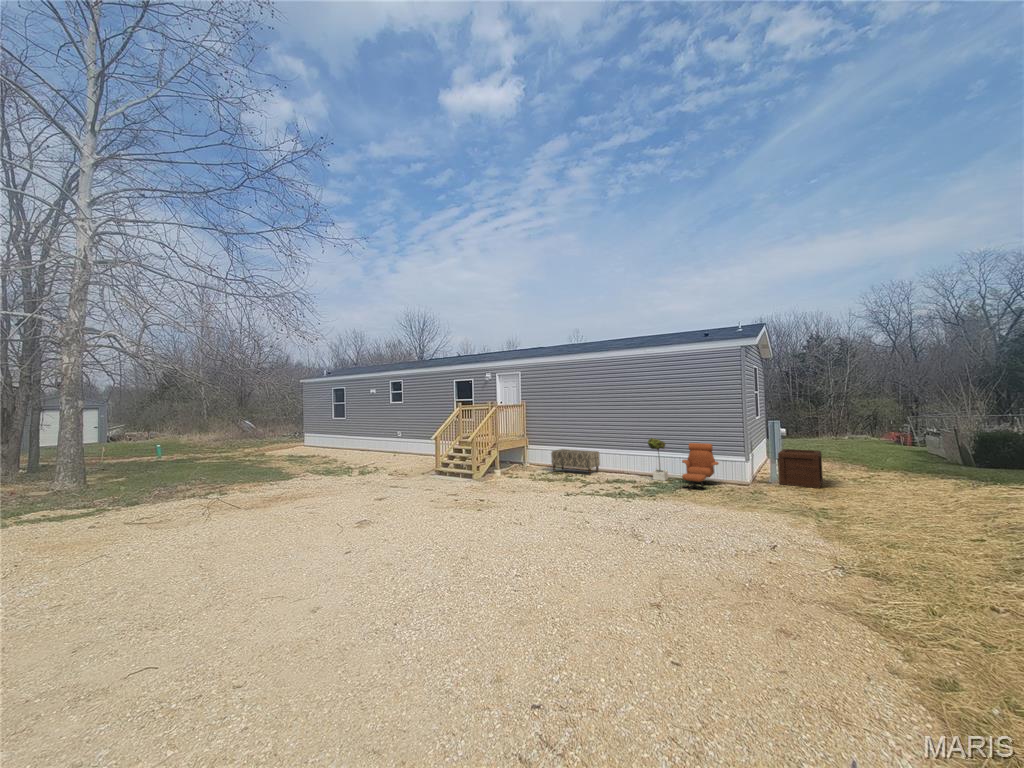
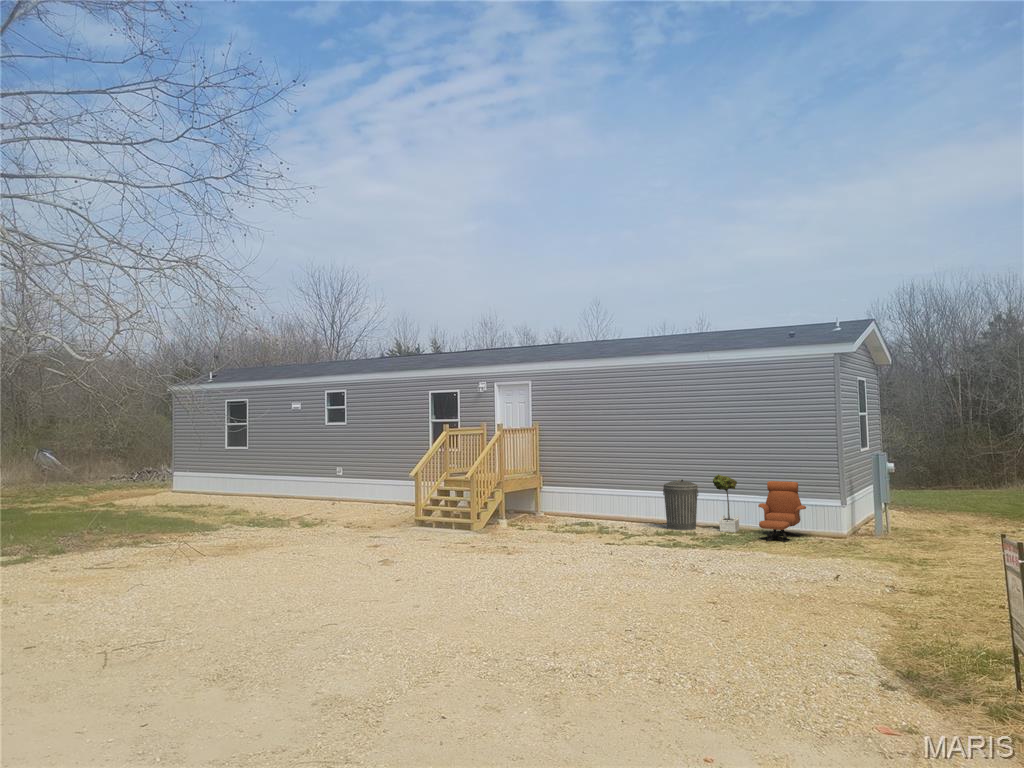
trash can: none [611,441,637,479] -> present [663,479,698,530]
bench: present [551,449,600,475] -> none [578,491,646,527]
wooden crate: present [778,449,823,488] -> none [882,490,938,540]

